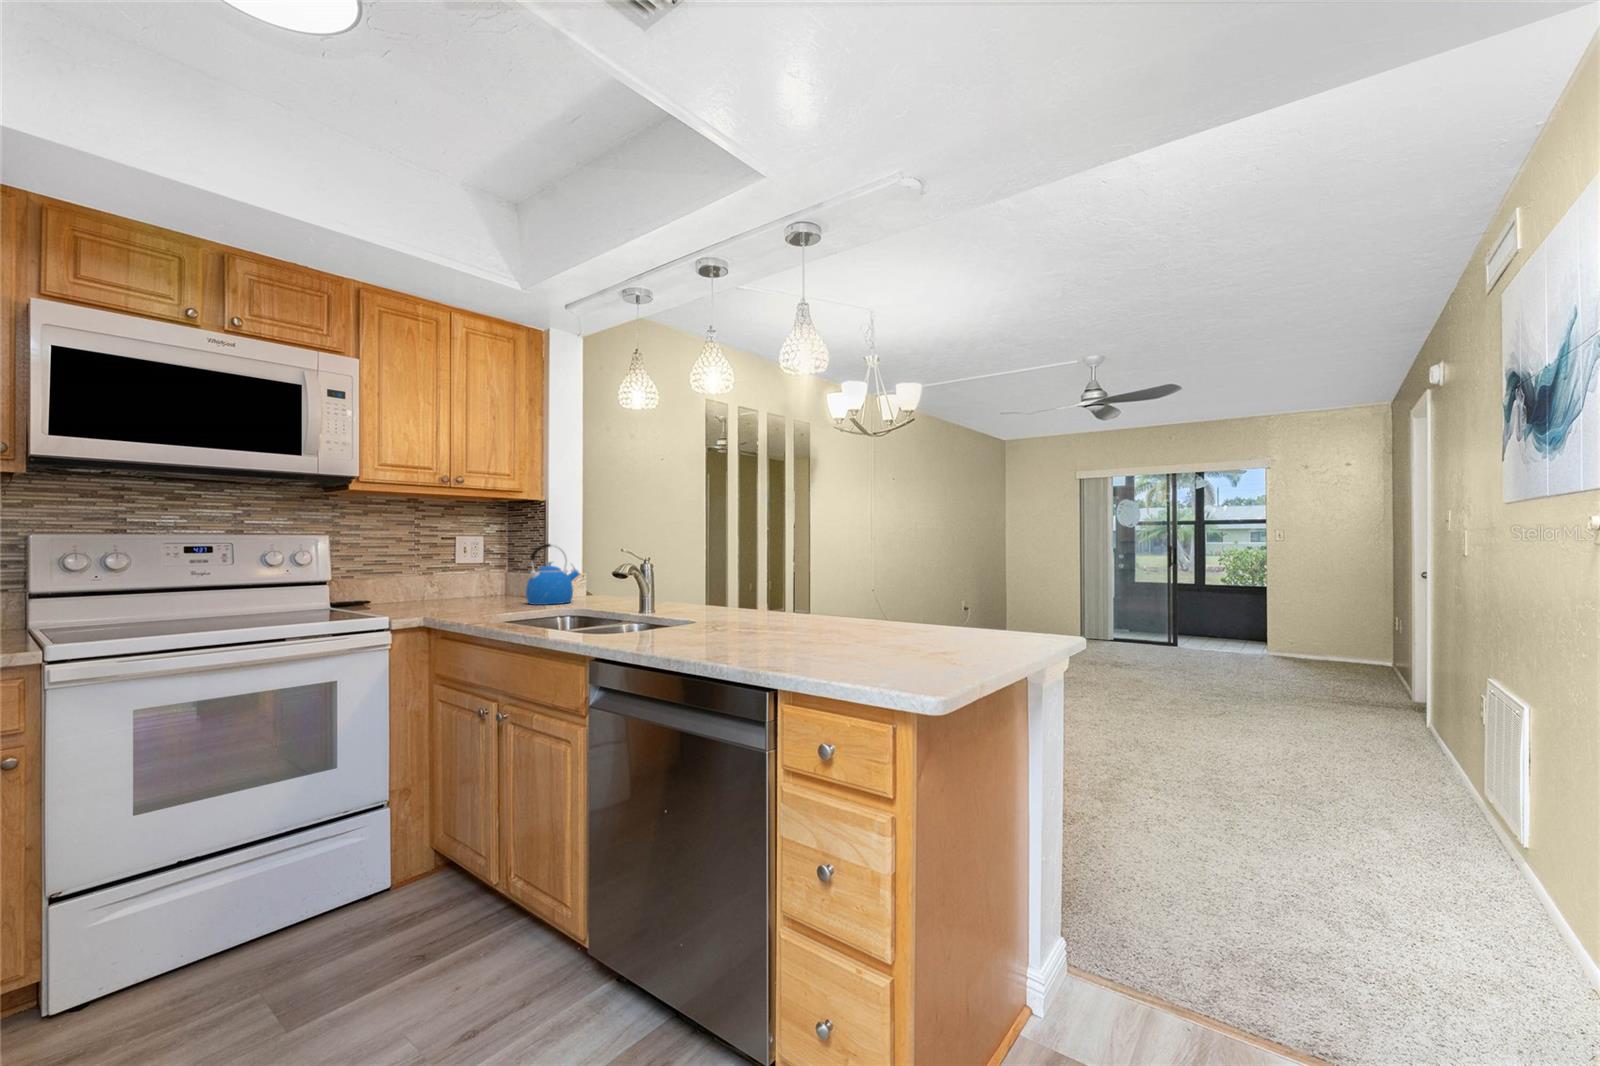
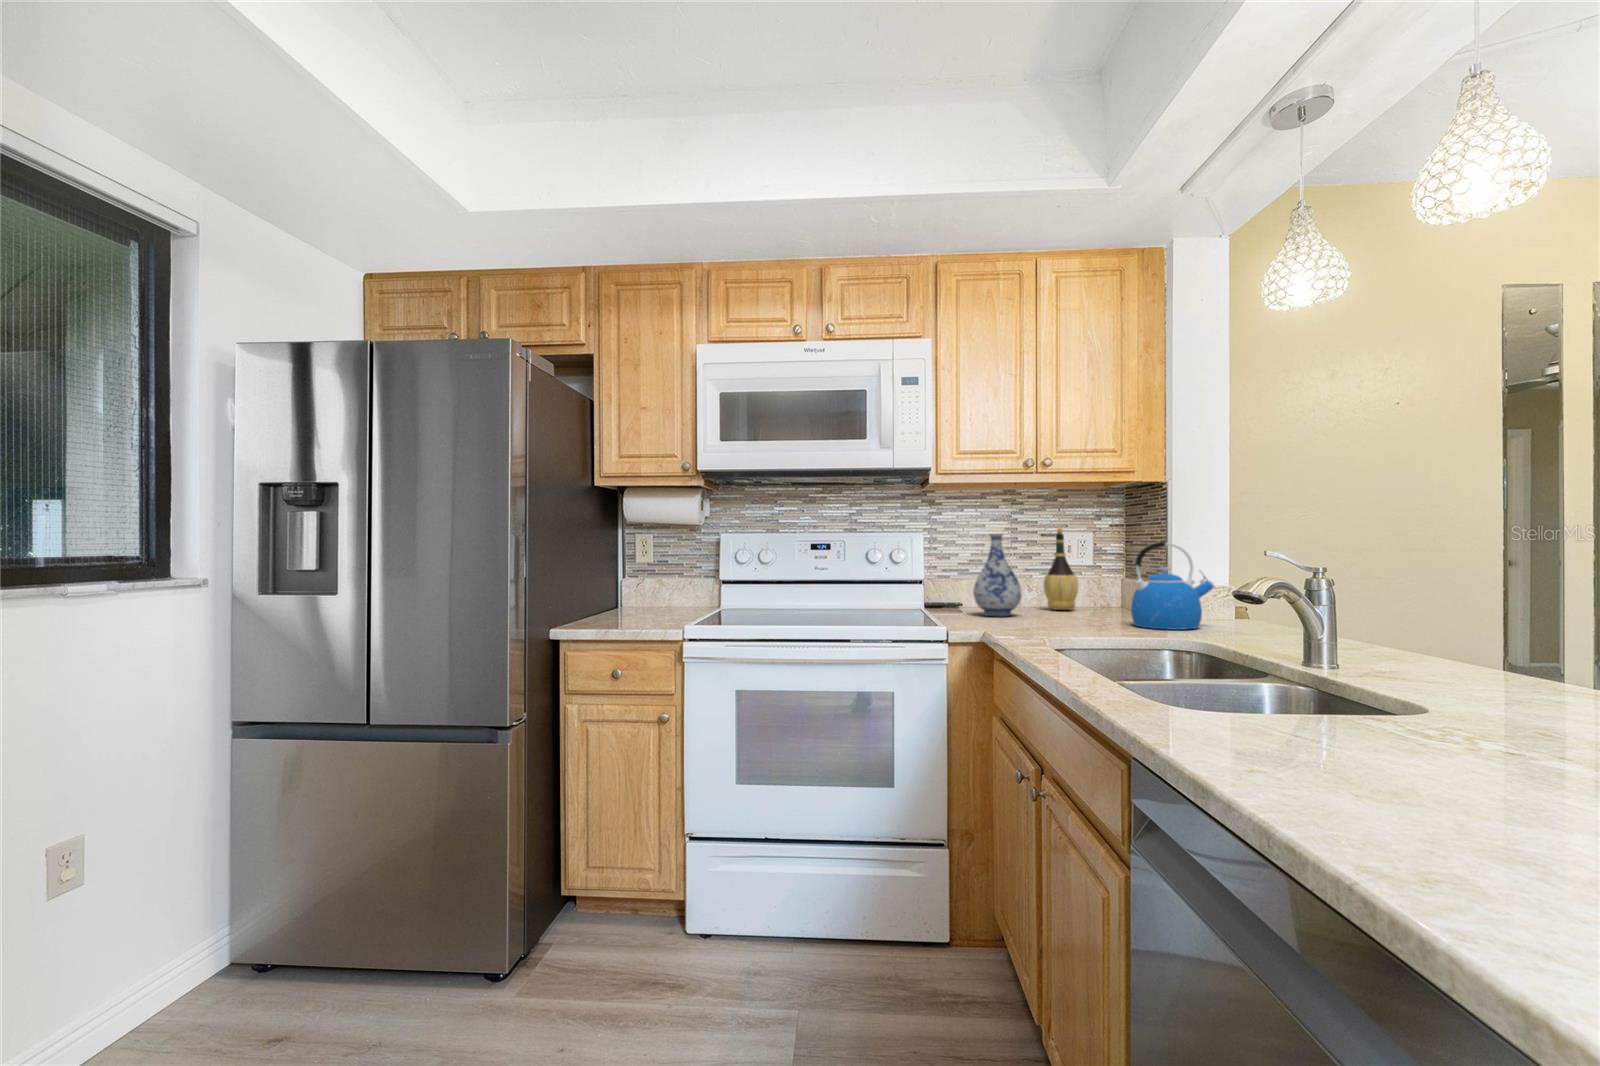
wine bottle: none [445,533,475,600] -> present [1044,528,1078,610]
vase: none [388,537,434,607] -> present [973,534,1021,616]

